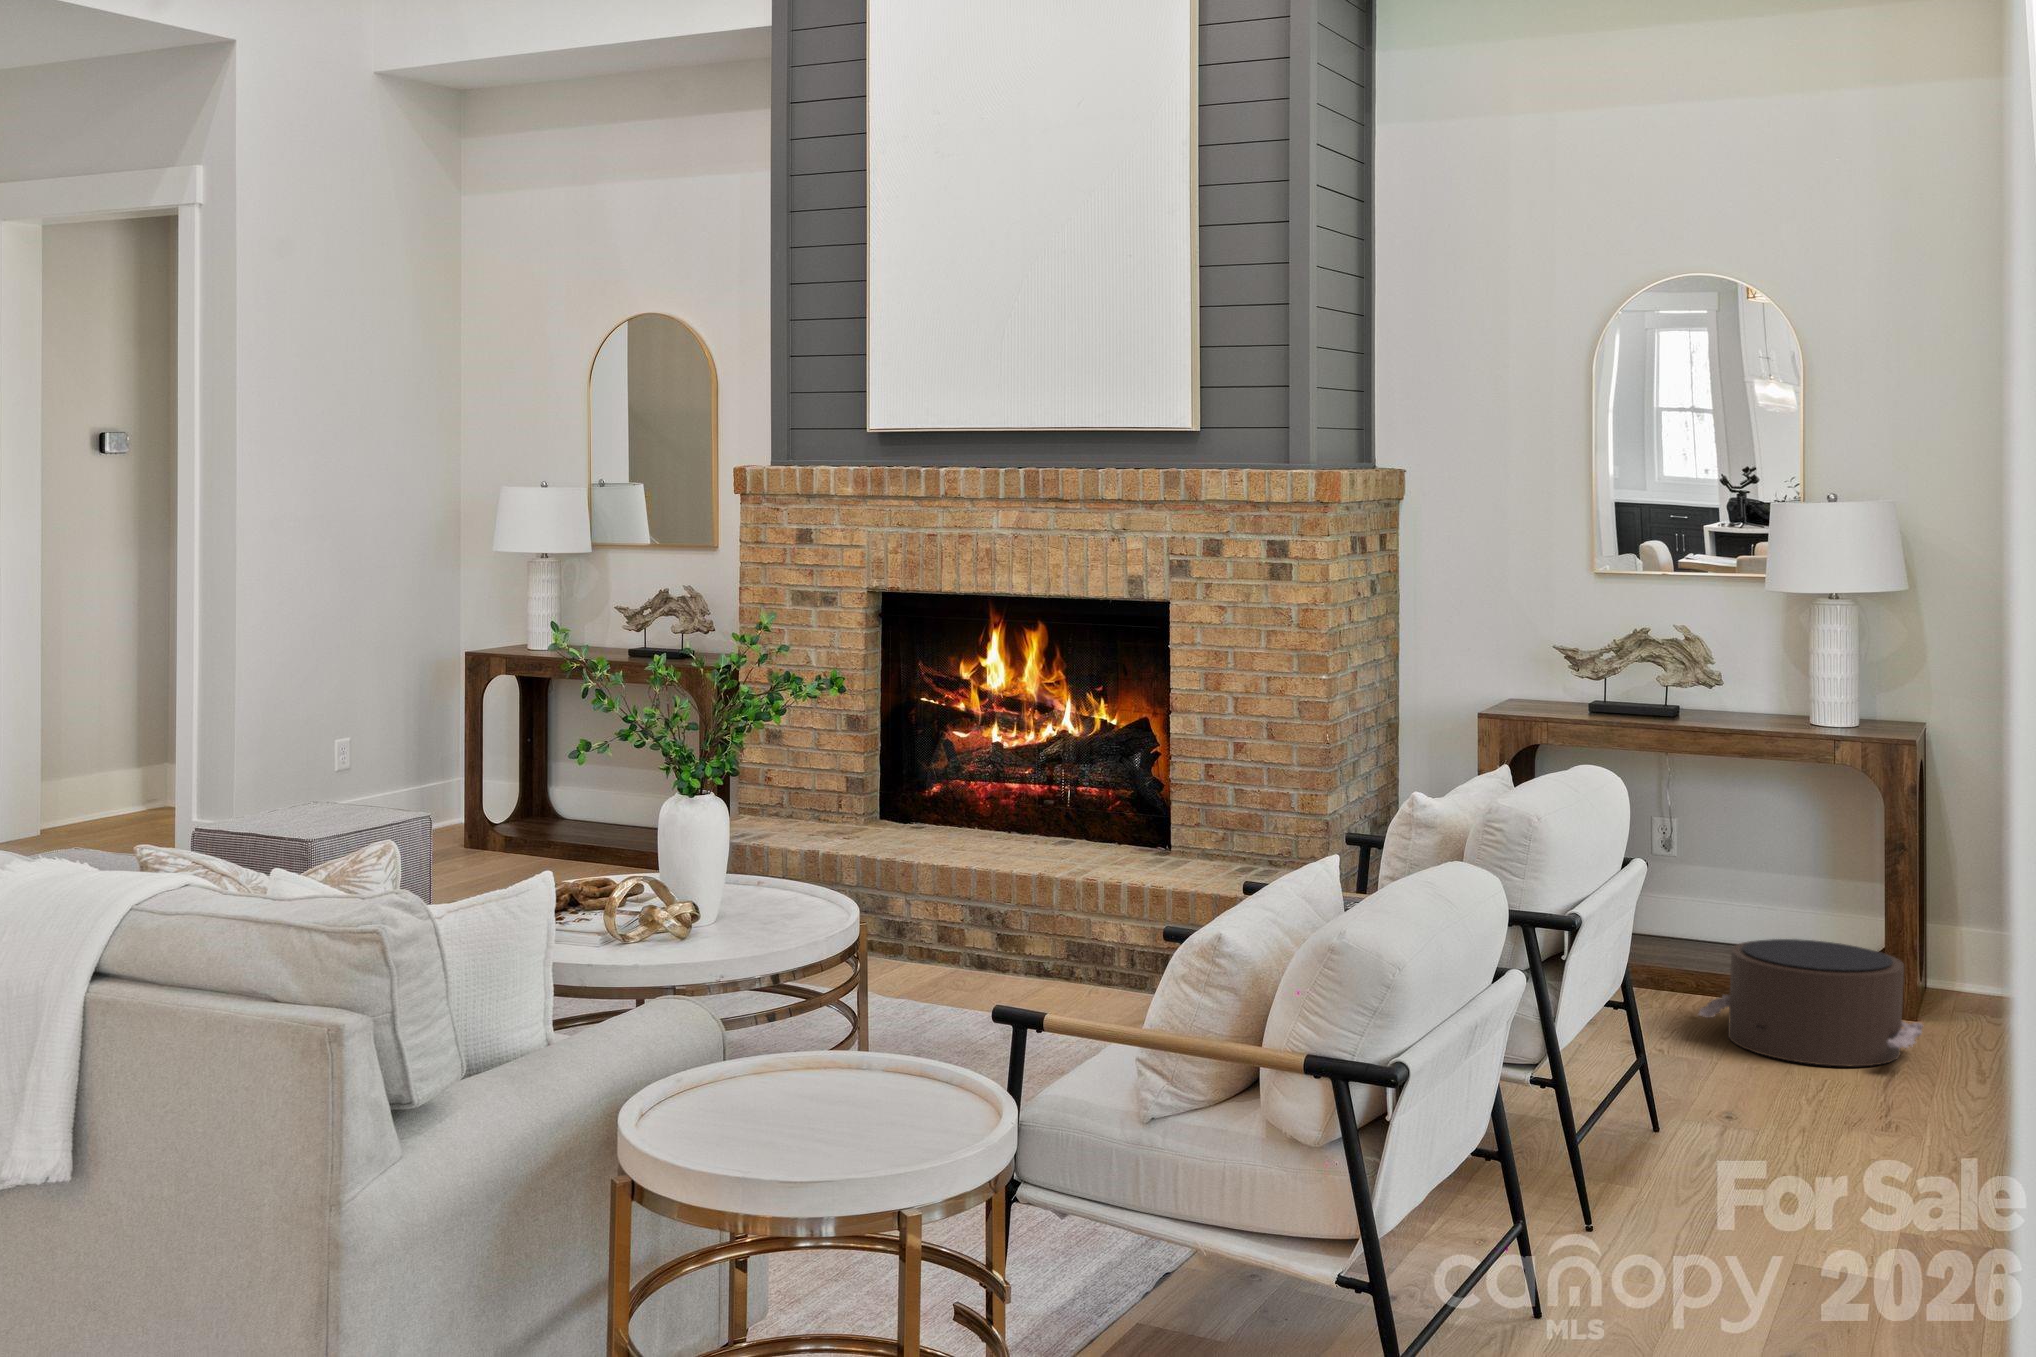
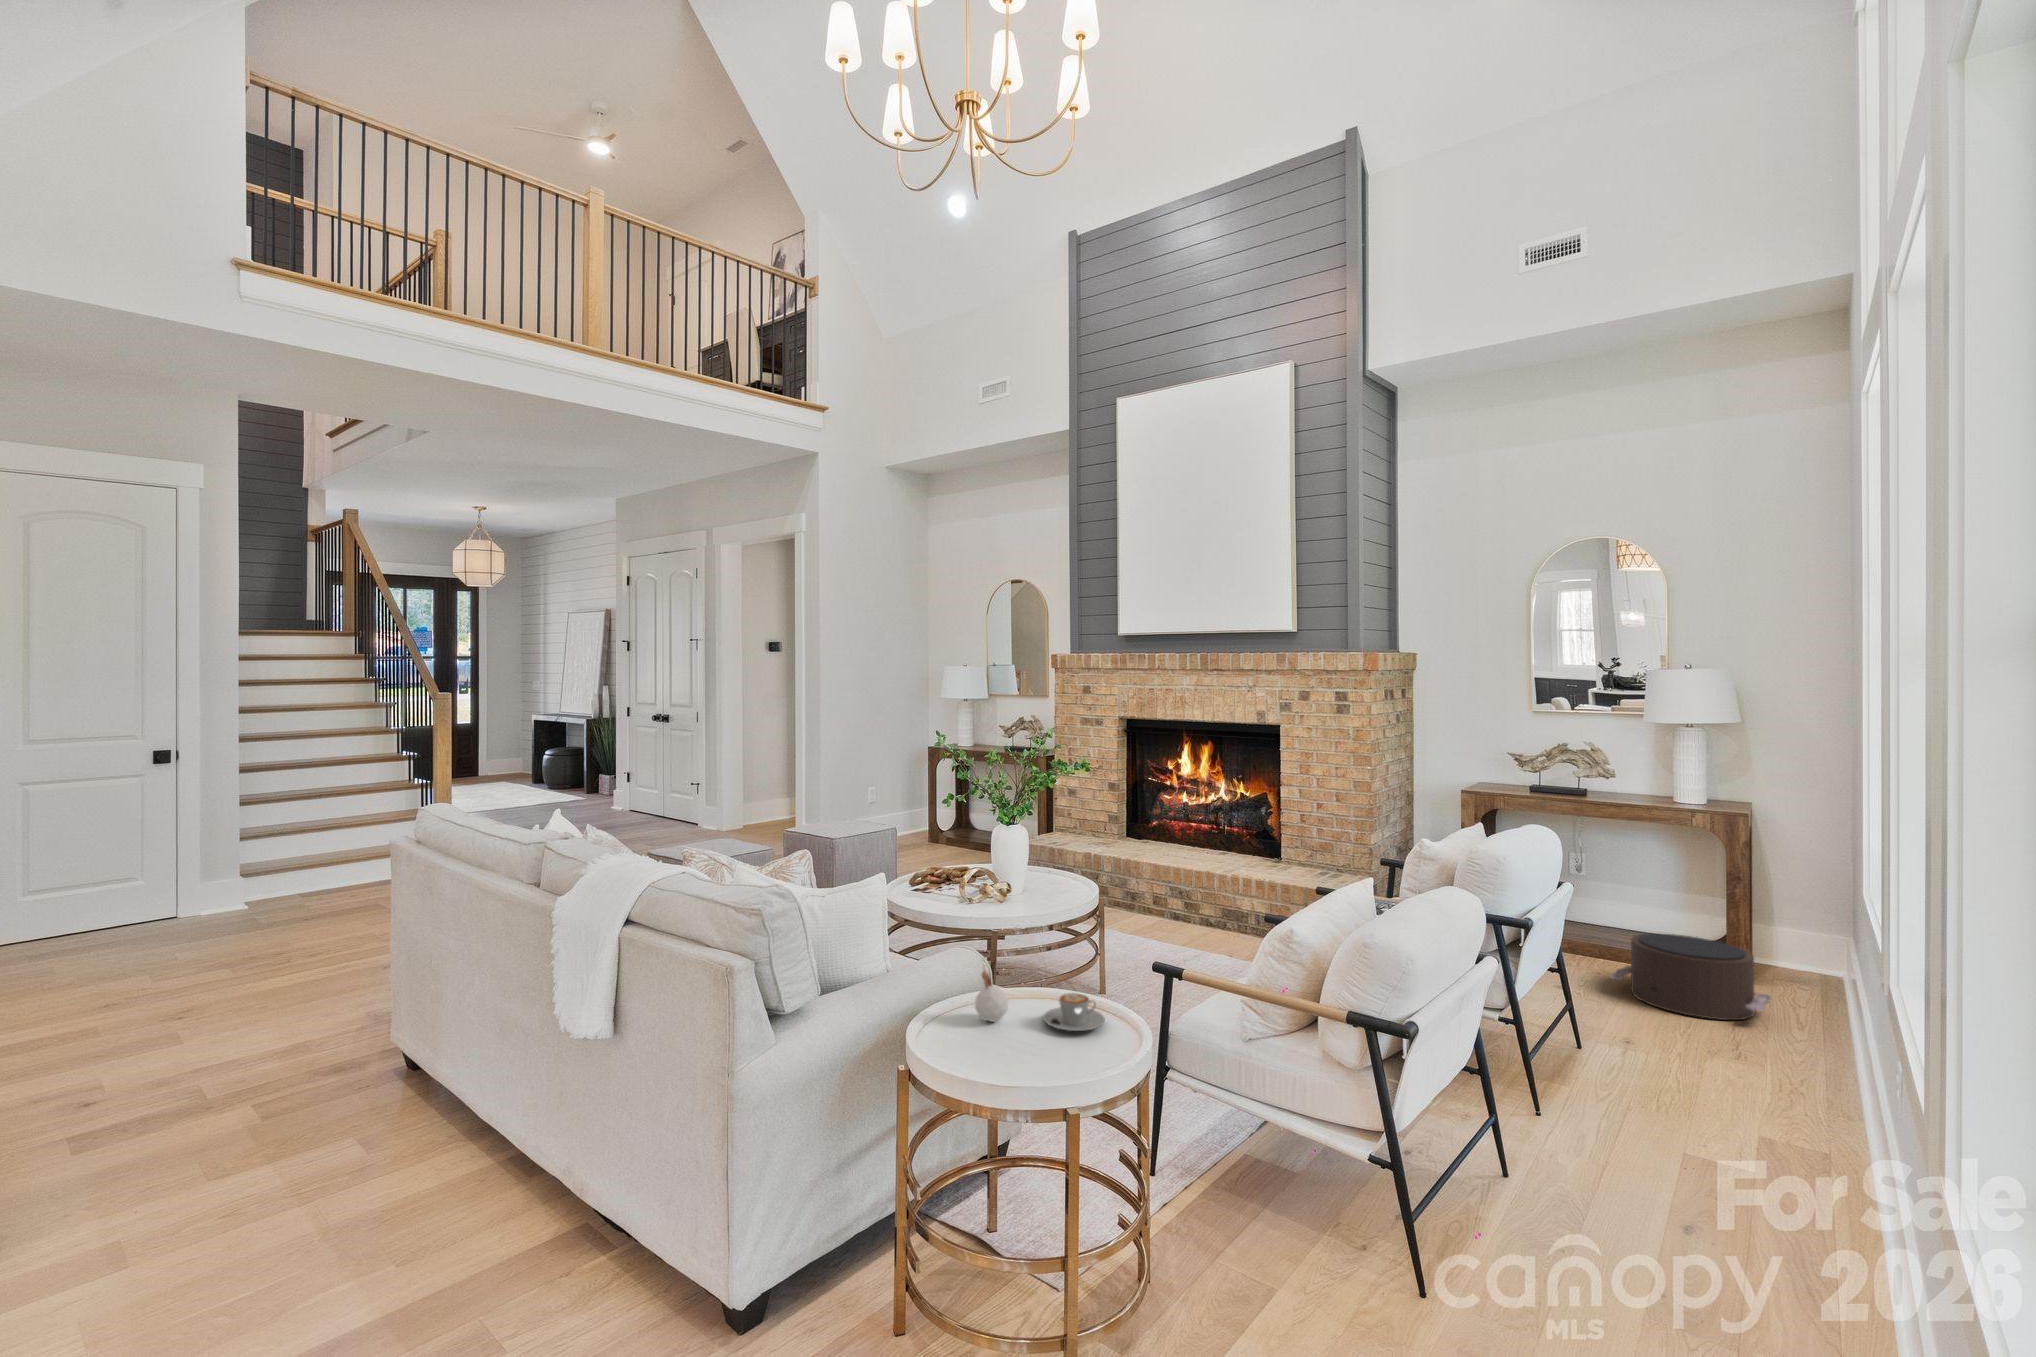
candle: none [689,1012,748,1117] -> present [975,970,1008,1022]
coffee cup: none [810,1061,916,1119] -> present [1043,993,1105,1031]

